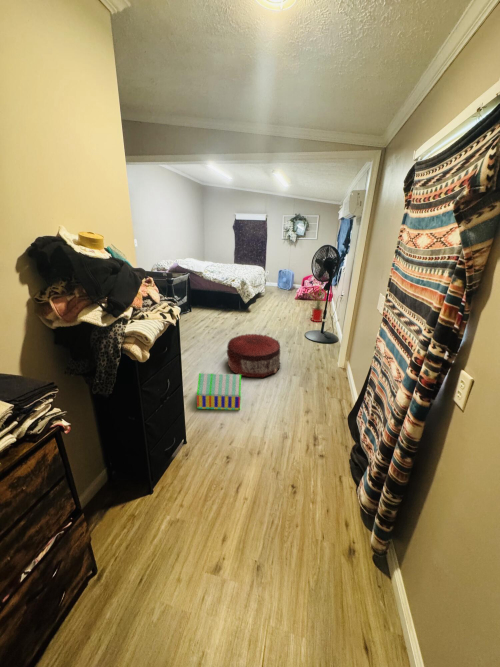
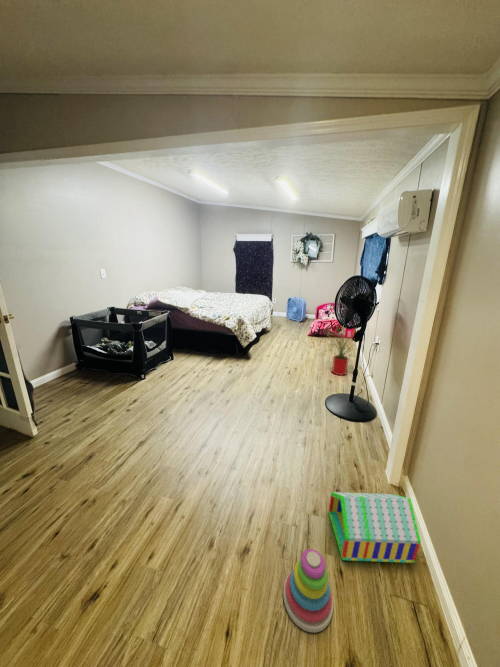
pouf: present [227,334,281,377] -> none [197,420,291,520]
toy house: present [197,373,241,410] -> present [328,492,421,563]
stacking toy: none [278,373,301,407] -> present [283,549,333,632]

